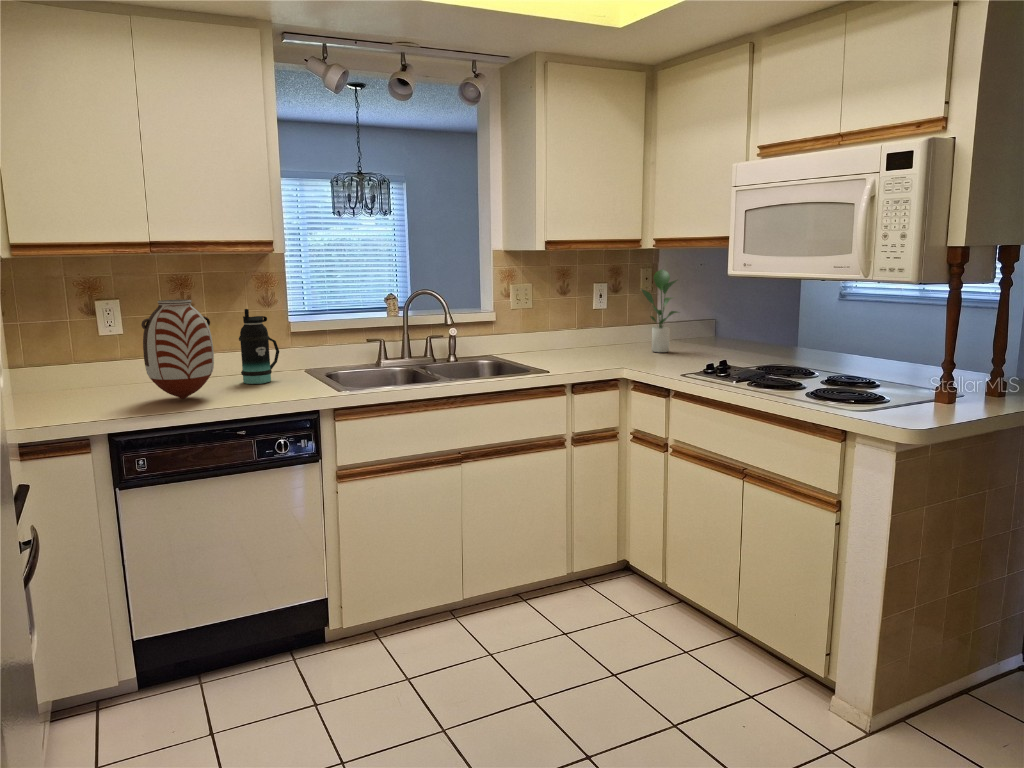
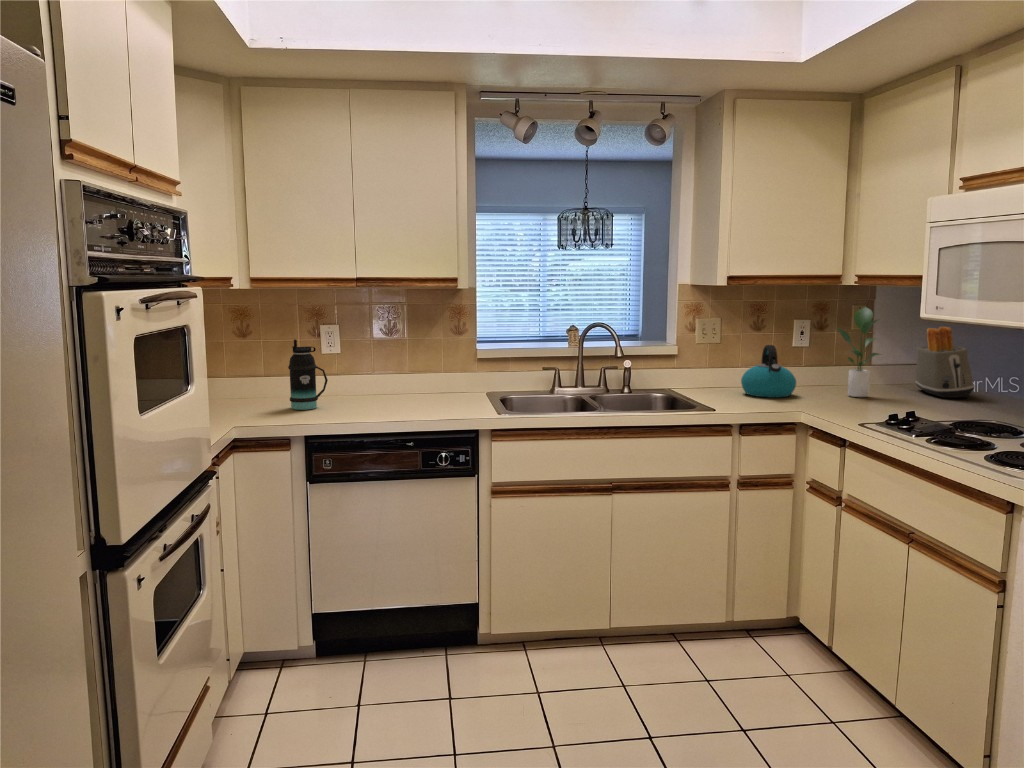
toaster: none [699,286,751,349] -> present [915,327,975,398]
vase: present [141,300,214,399] -> none [340,326,396,412]
kettle: none [559,307,609,357] -> present [741,345,796,398]
bottle: present [239,309,279,384] -> present [288,340,328,410]

